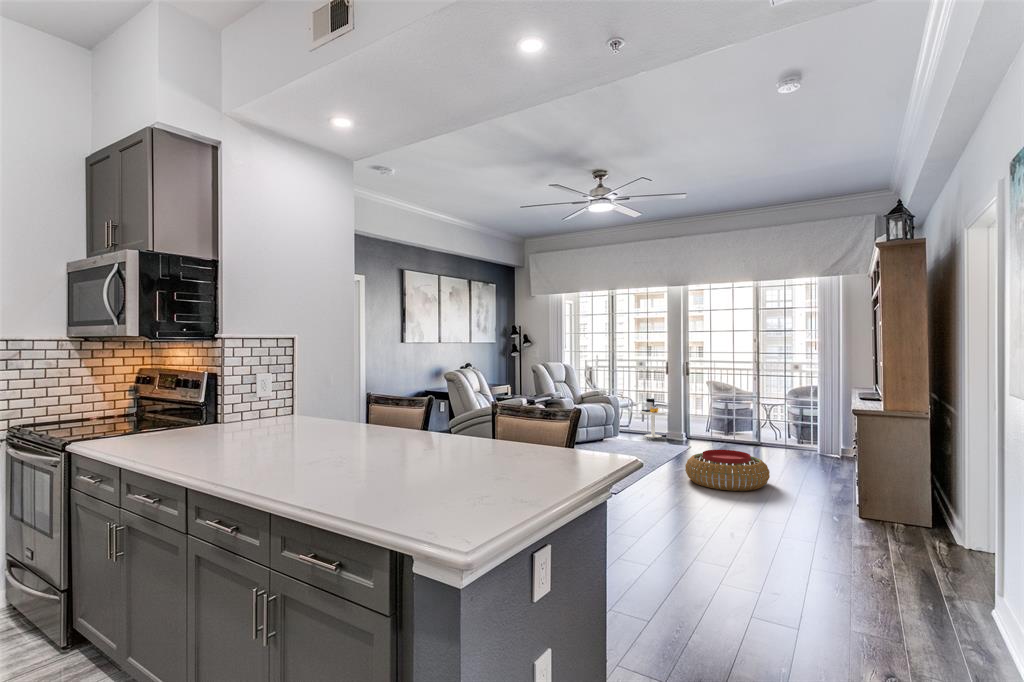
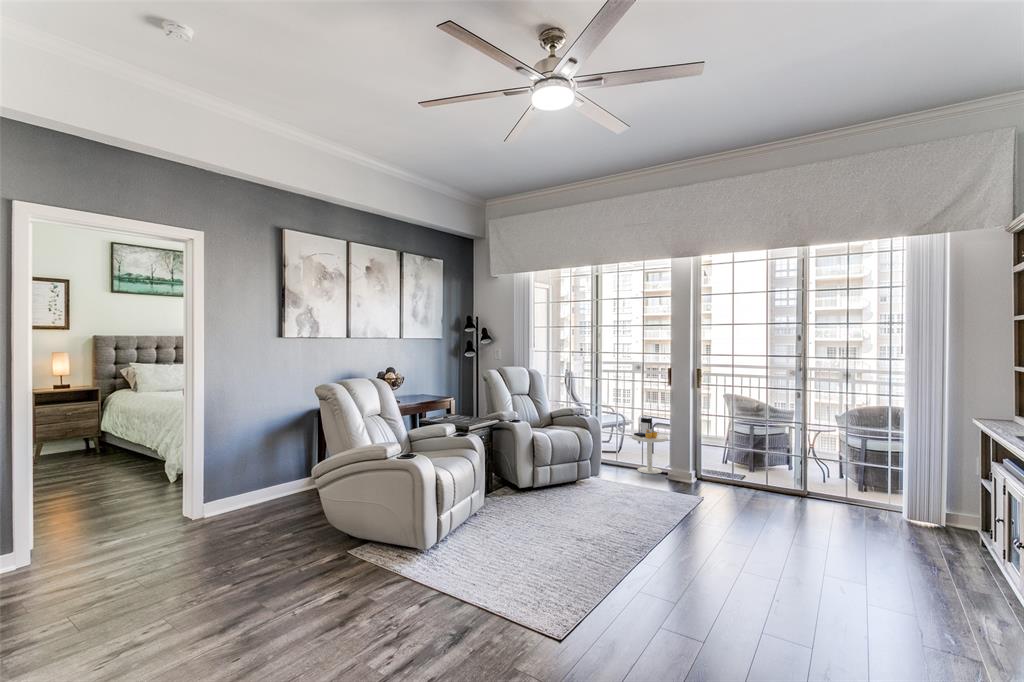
pouf: present [685,450,770,491] -> none [693,527,853,625]

